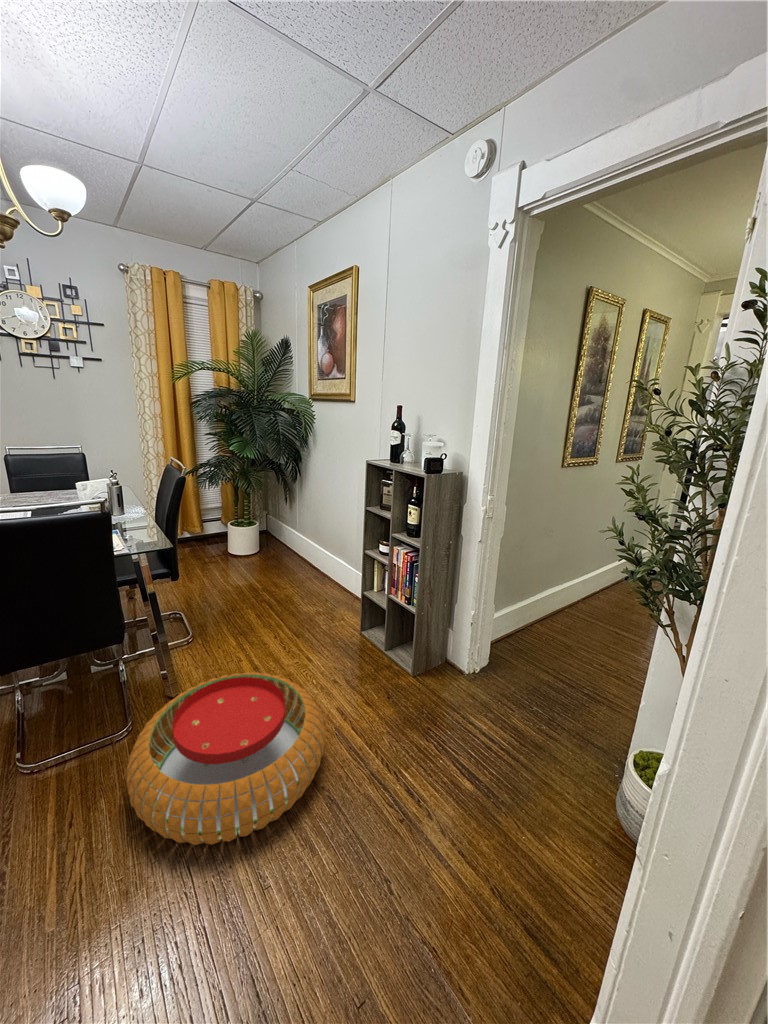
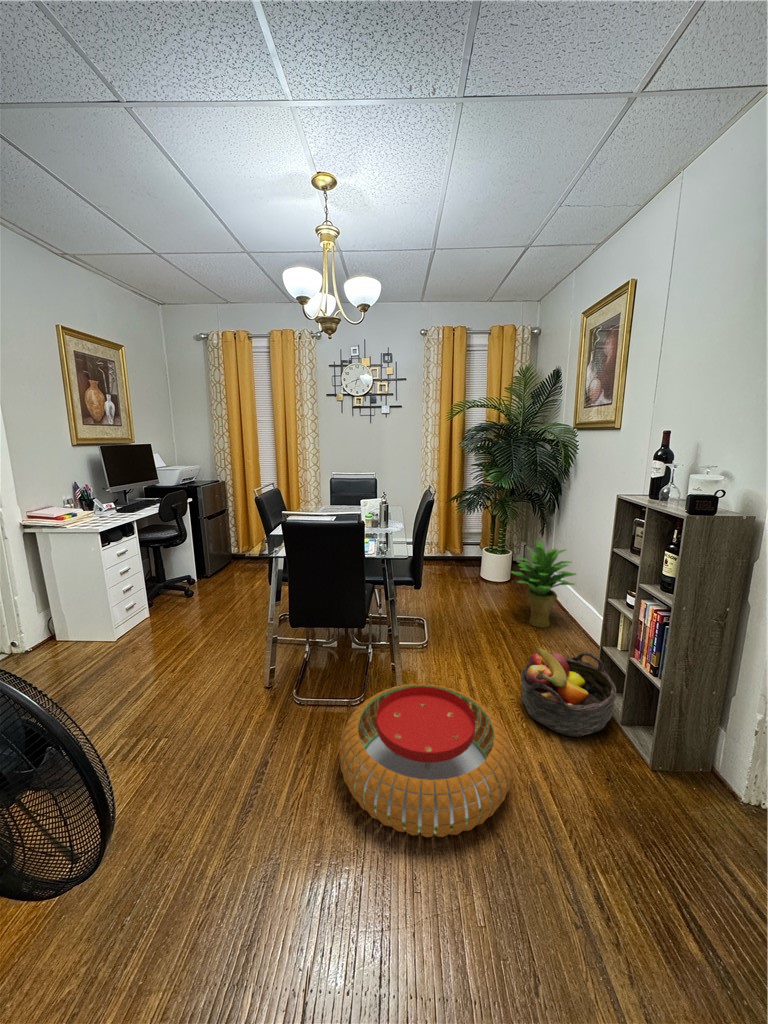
potted plant: none [266,507,327,588] -> present [511,540,576,628]
basket: none [303,600,381,676] -> present [521,648,616,737]

